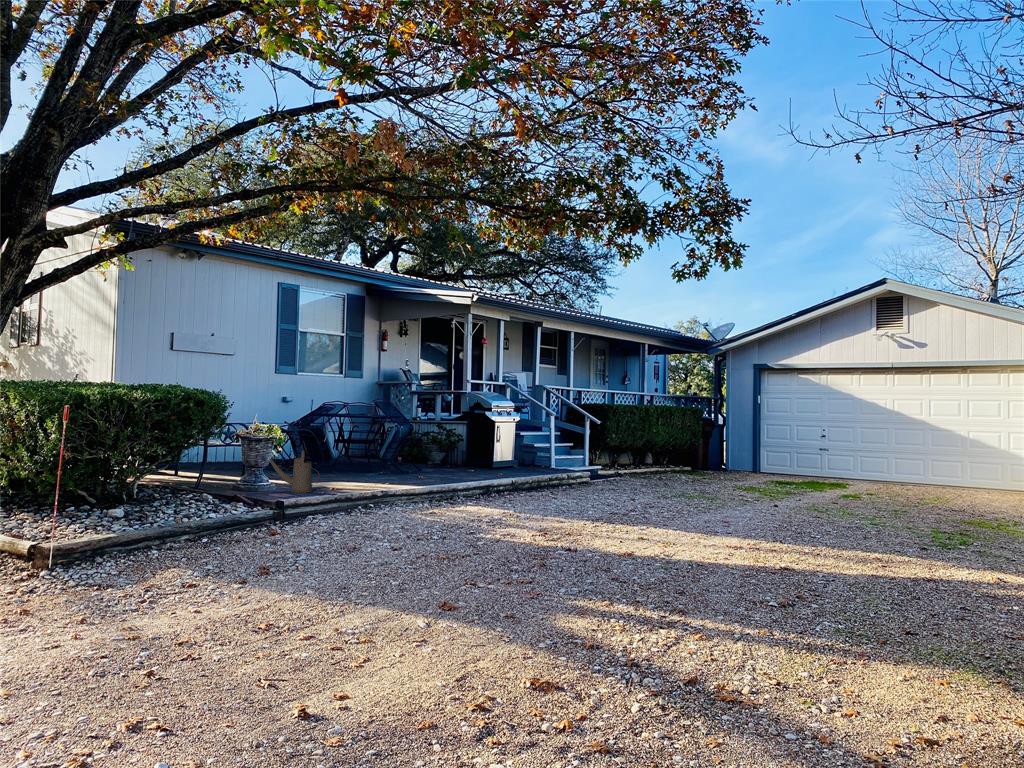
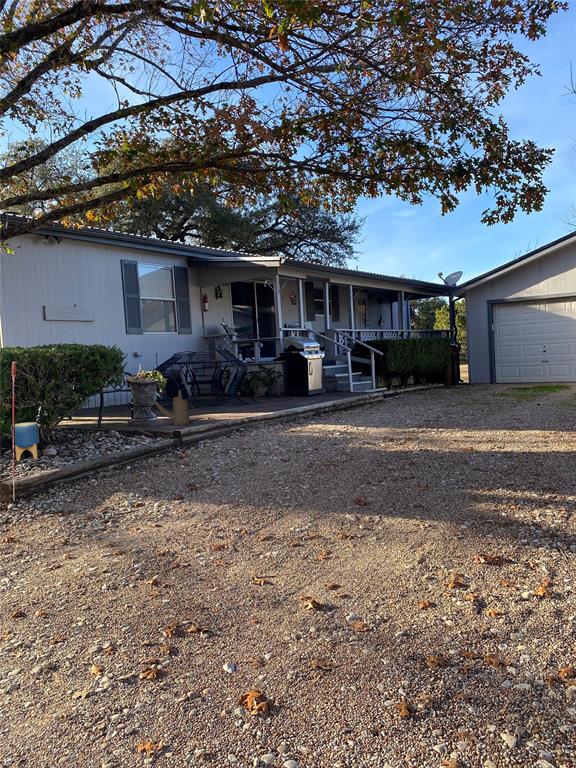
planter: none [71,476,105,520] -> present [11,422,39,461]

